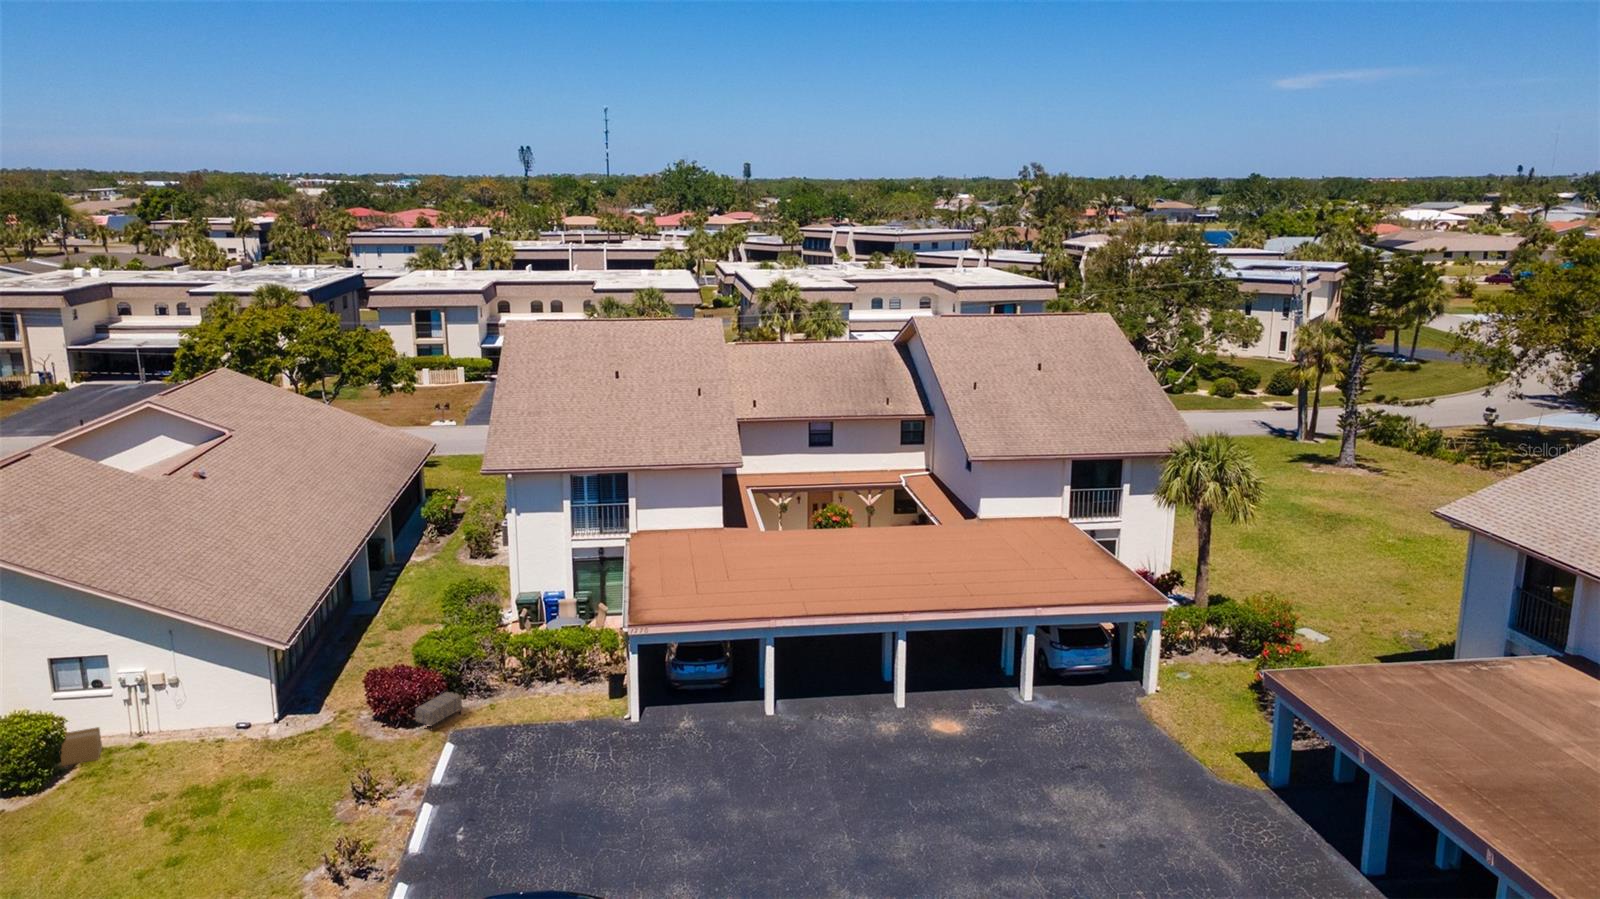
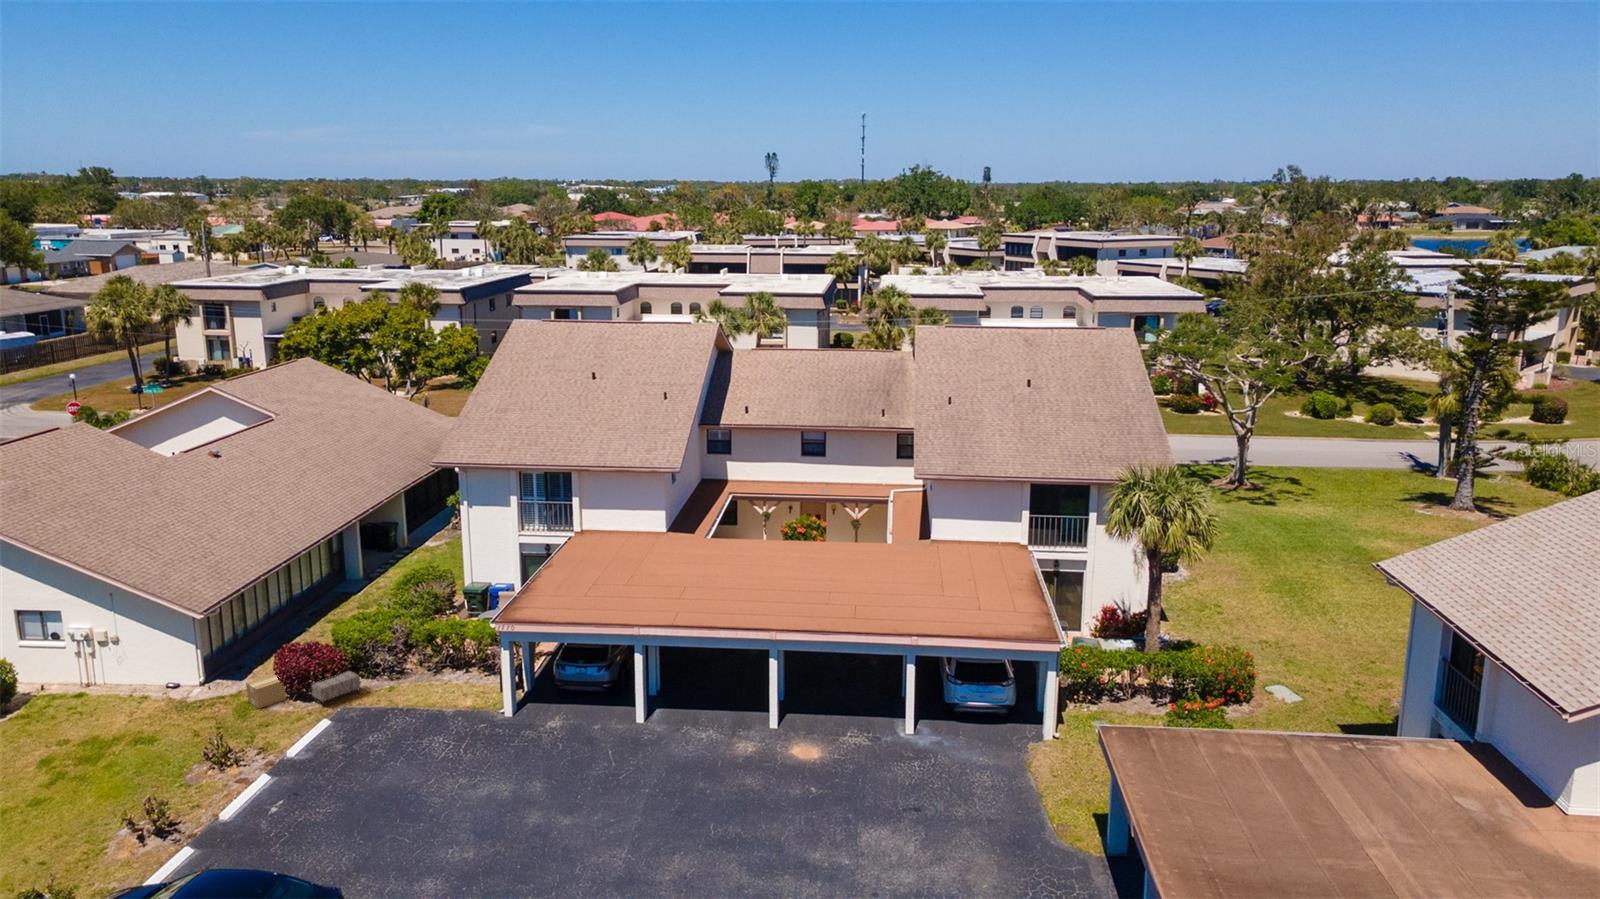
cardboard box: present [61,727,102,766] -> present [246,674,286,708]

